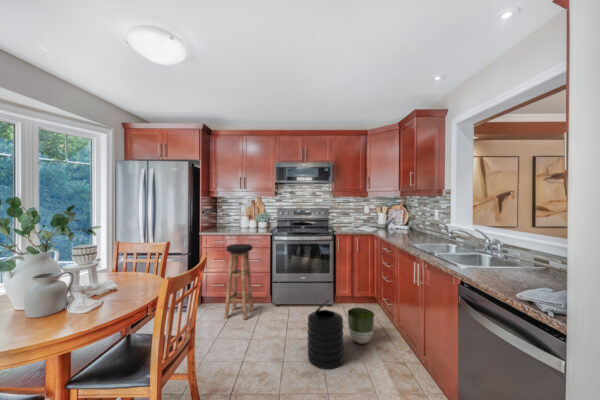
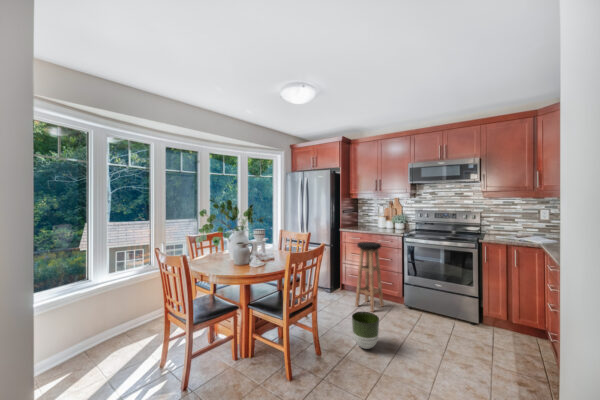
trash can: present [307,300,343,369] -> none [417,308,461,382]
planter: present [348,308,374,344] -> present [352,312,379,349]

